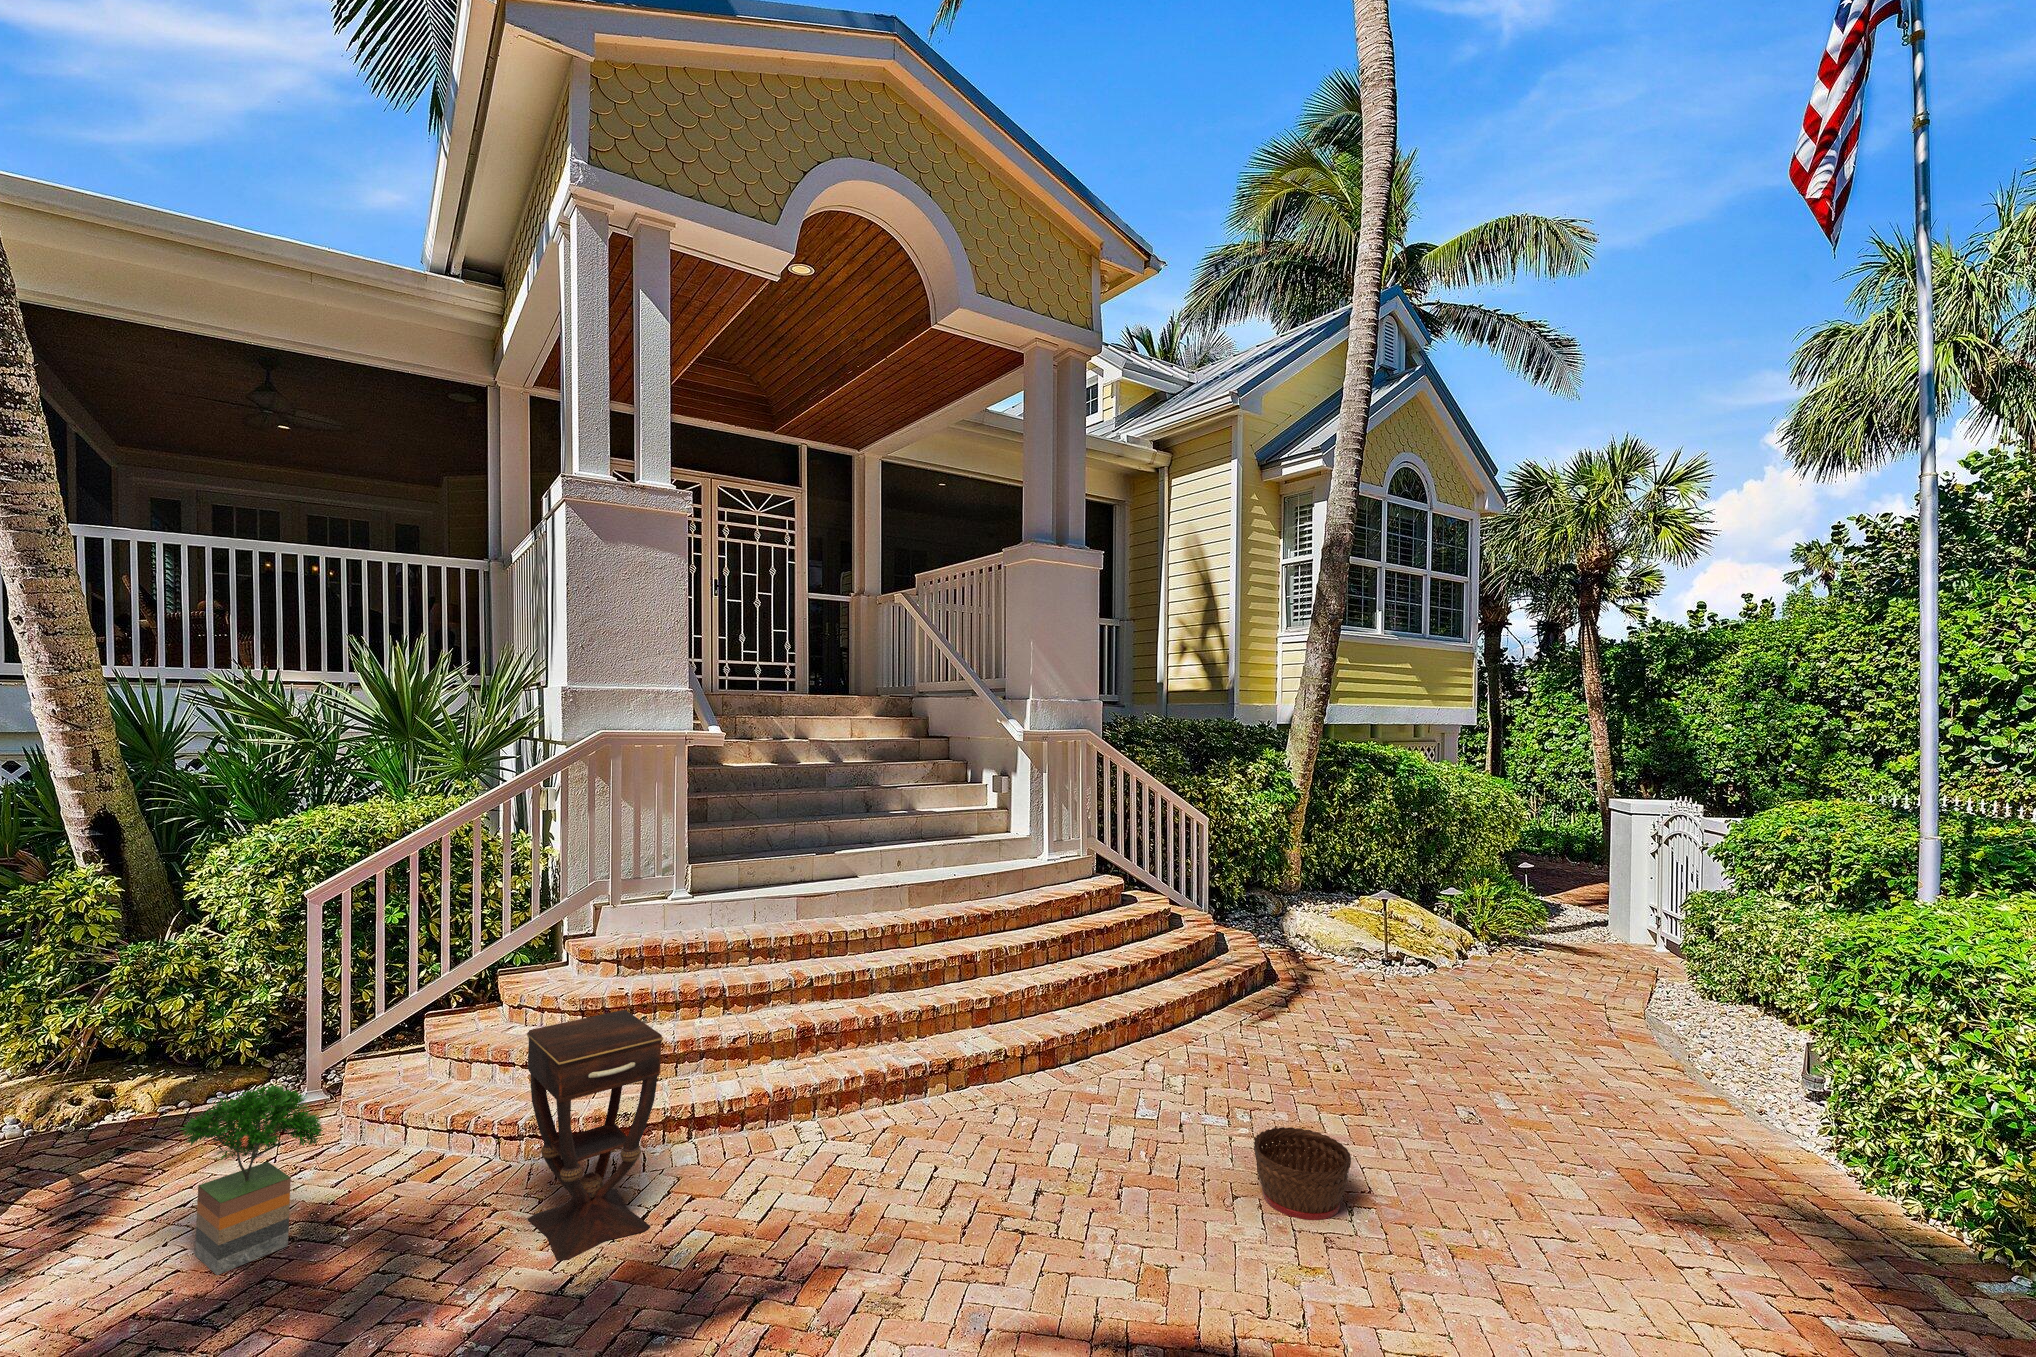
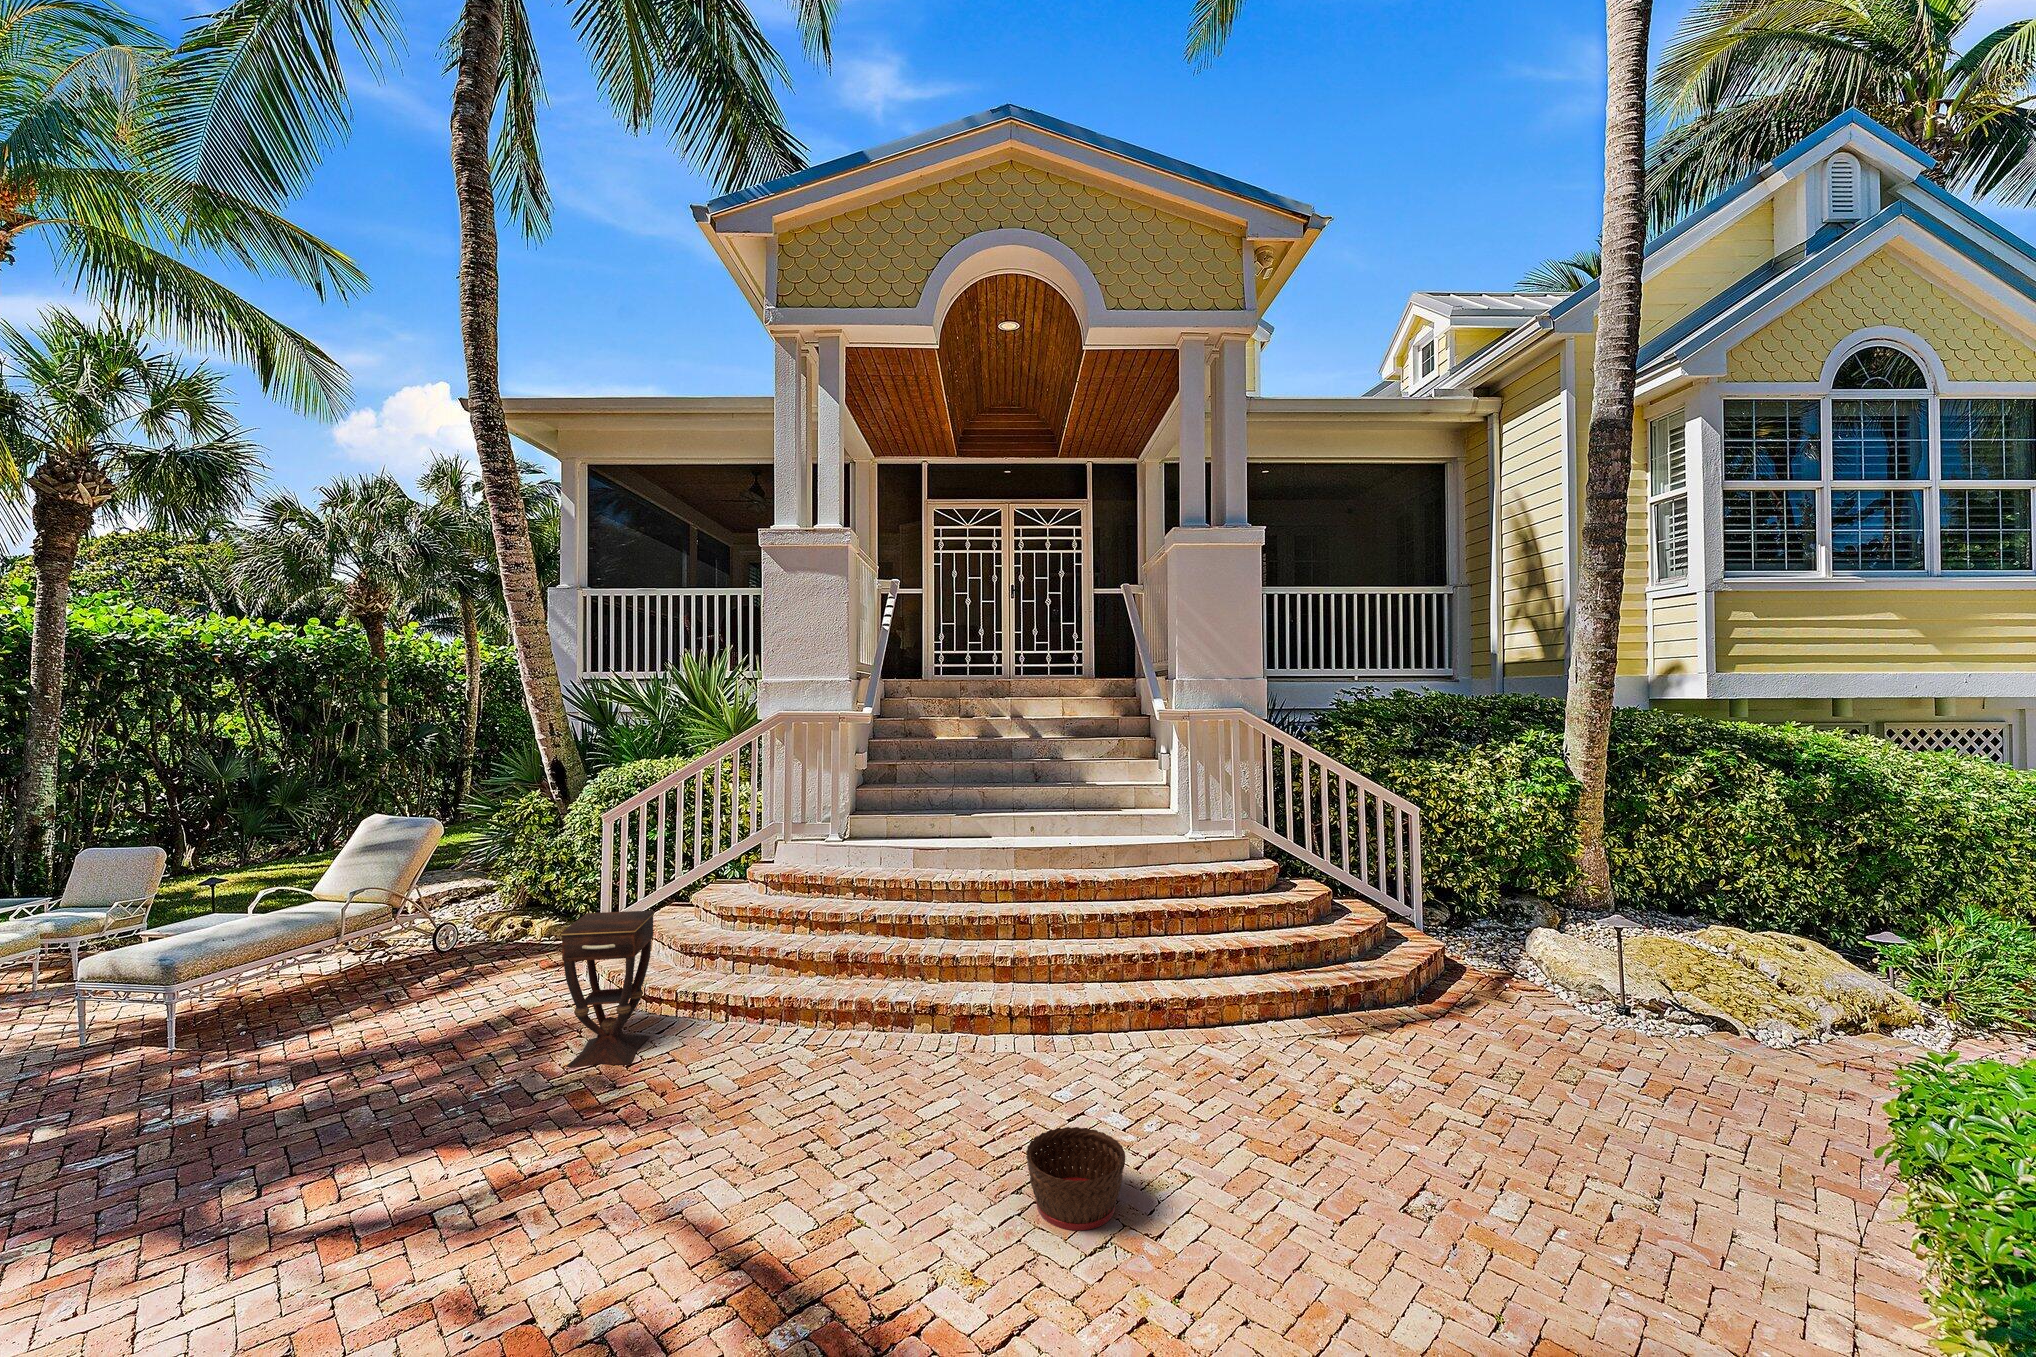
potted tree: present [180,1085,323,1275] -> none [439,923,511,1026]

